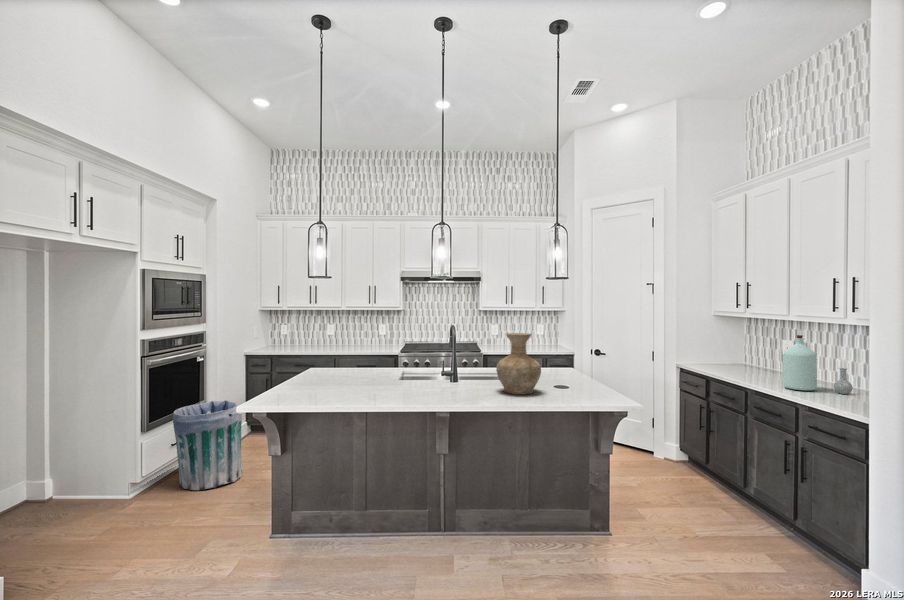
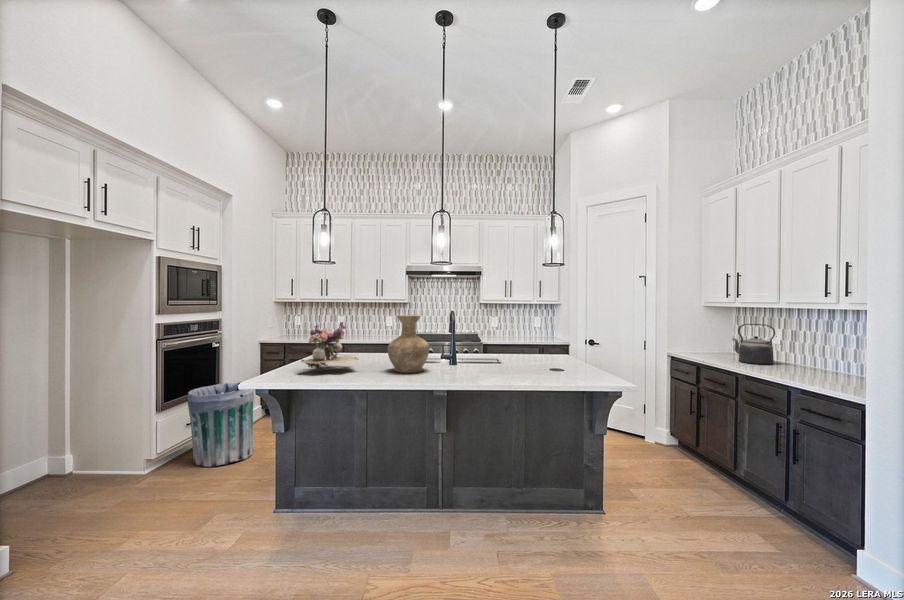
vase: present [496,333,541,394] -> present [388,315,429,373]
bottle: present [783,335,853,394] -> none [774,321,845,379]
kettle: none [743,336,786,378] -> present [732,324,775,364]
flower arrangement: none [298,337,359,391] -> present [301,322,357,370]

